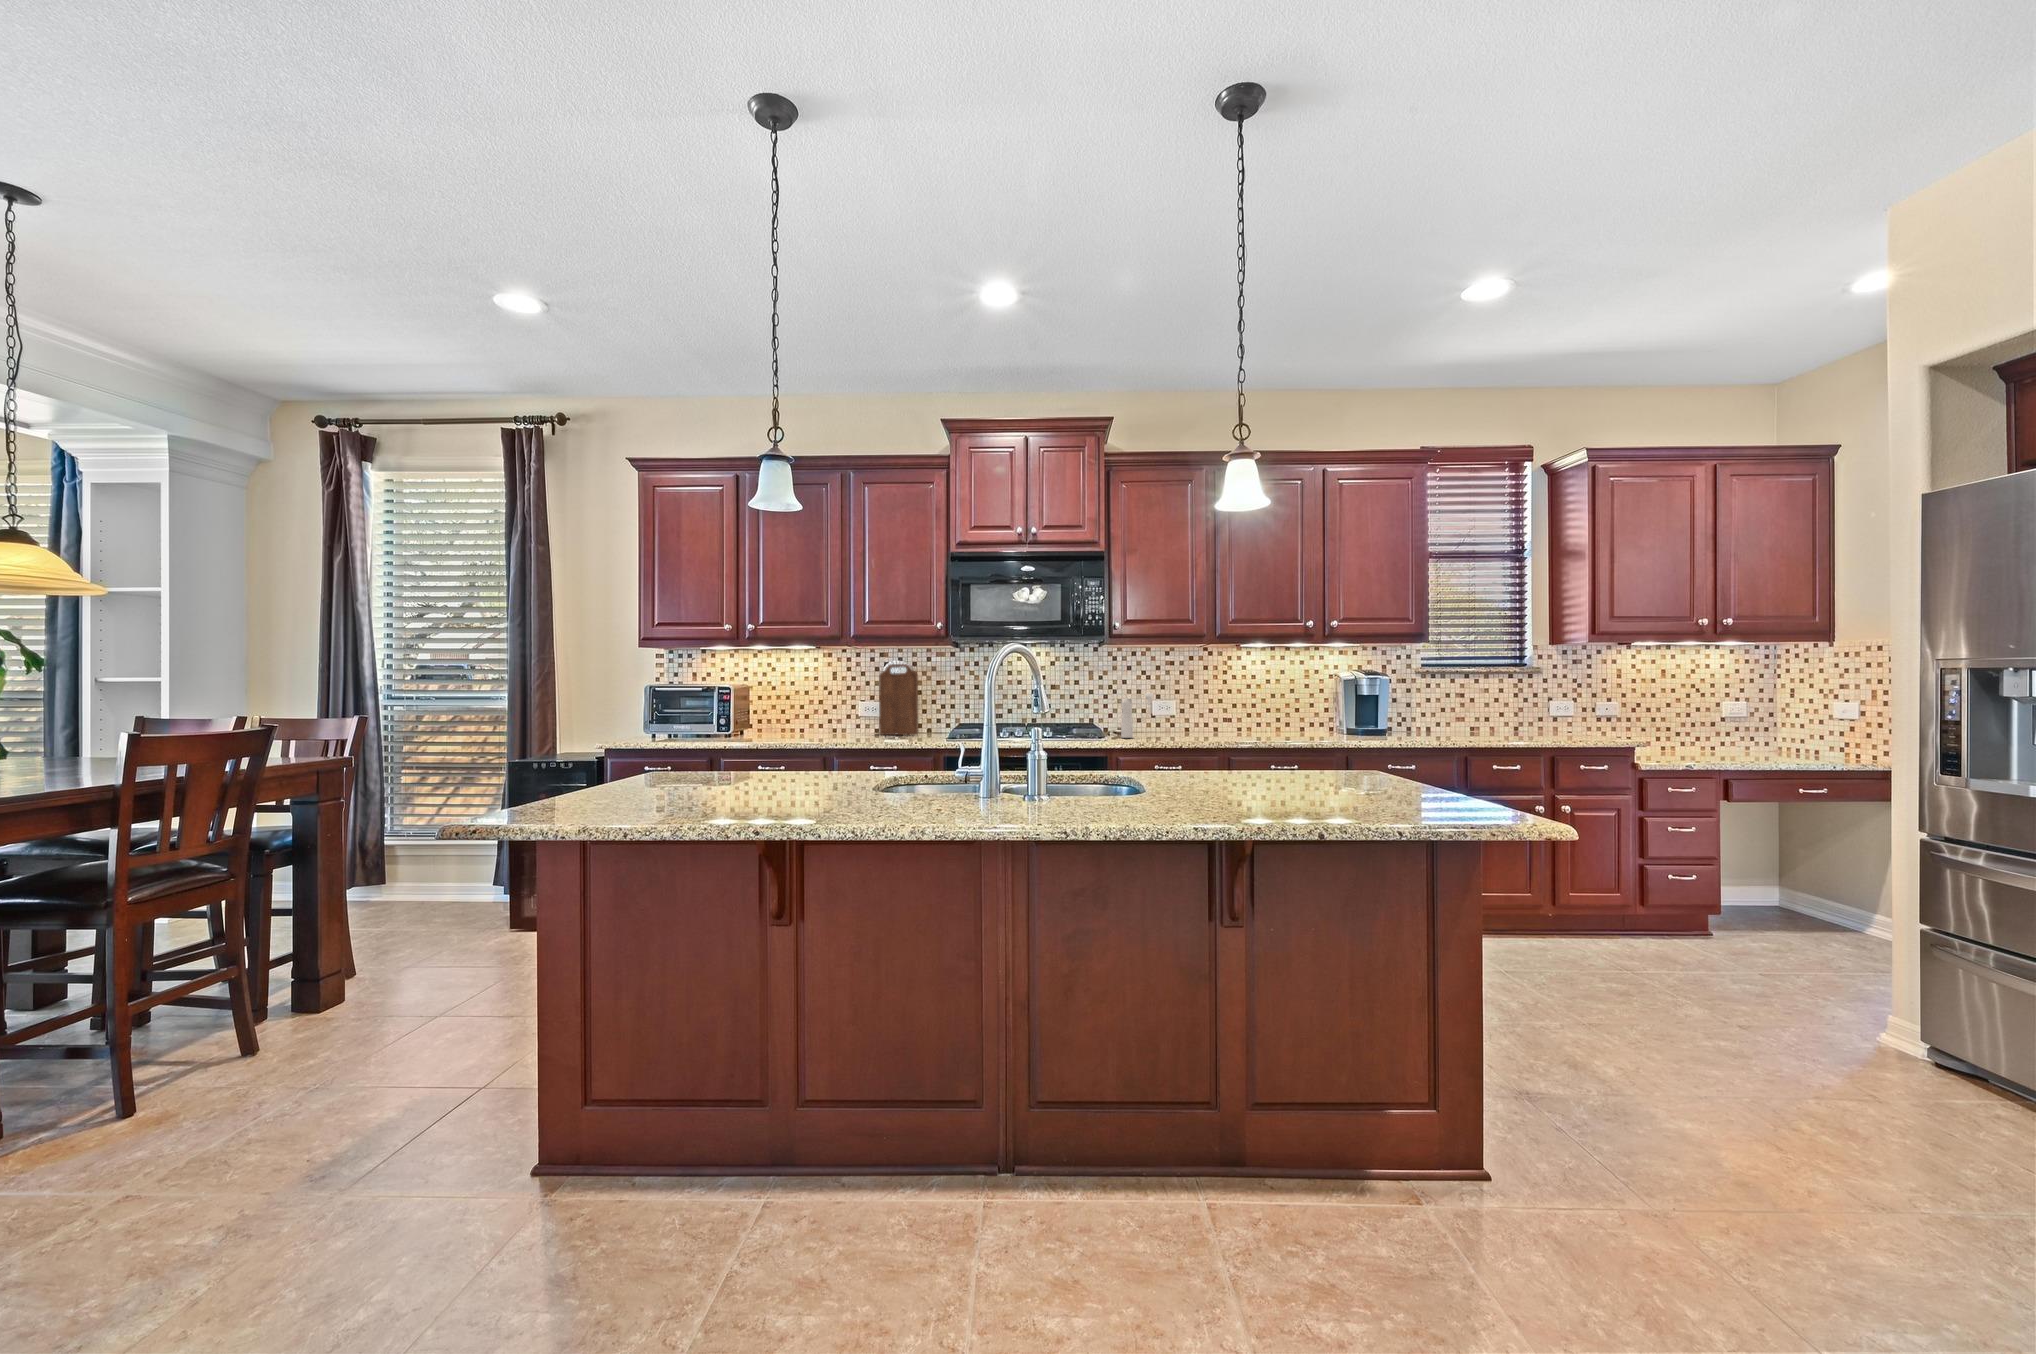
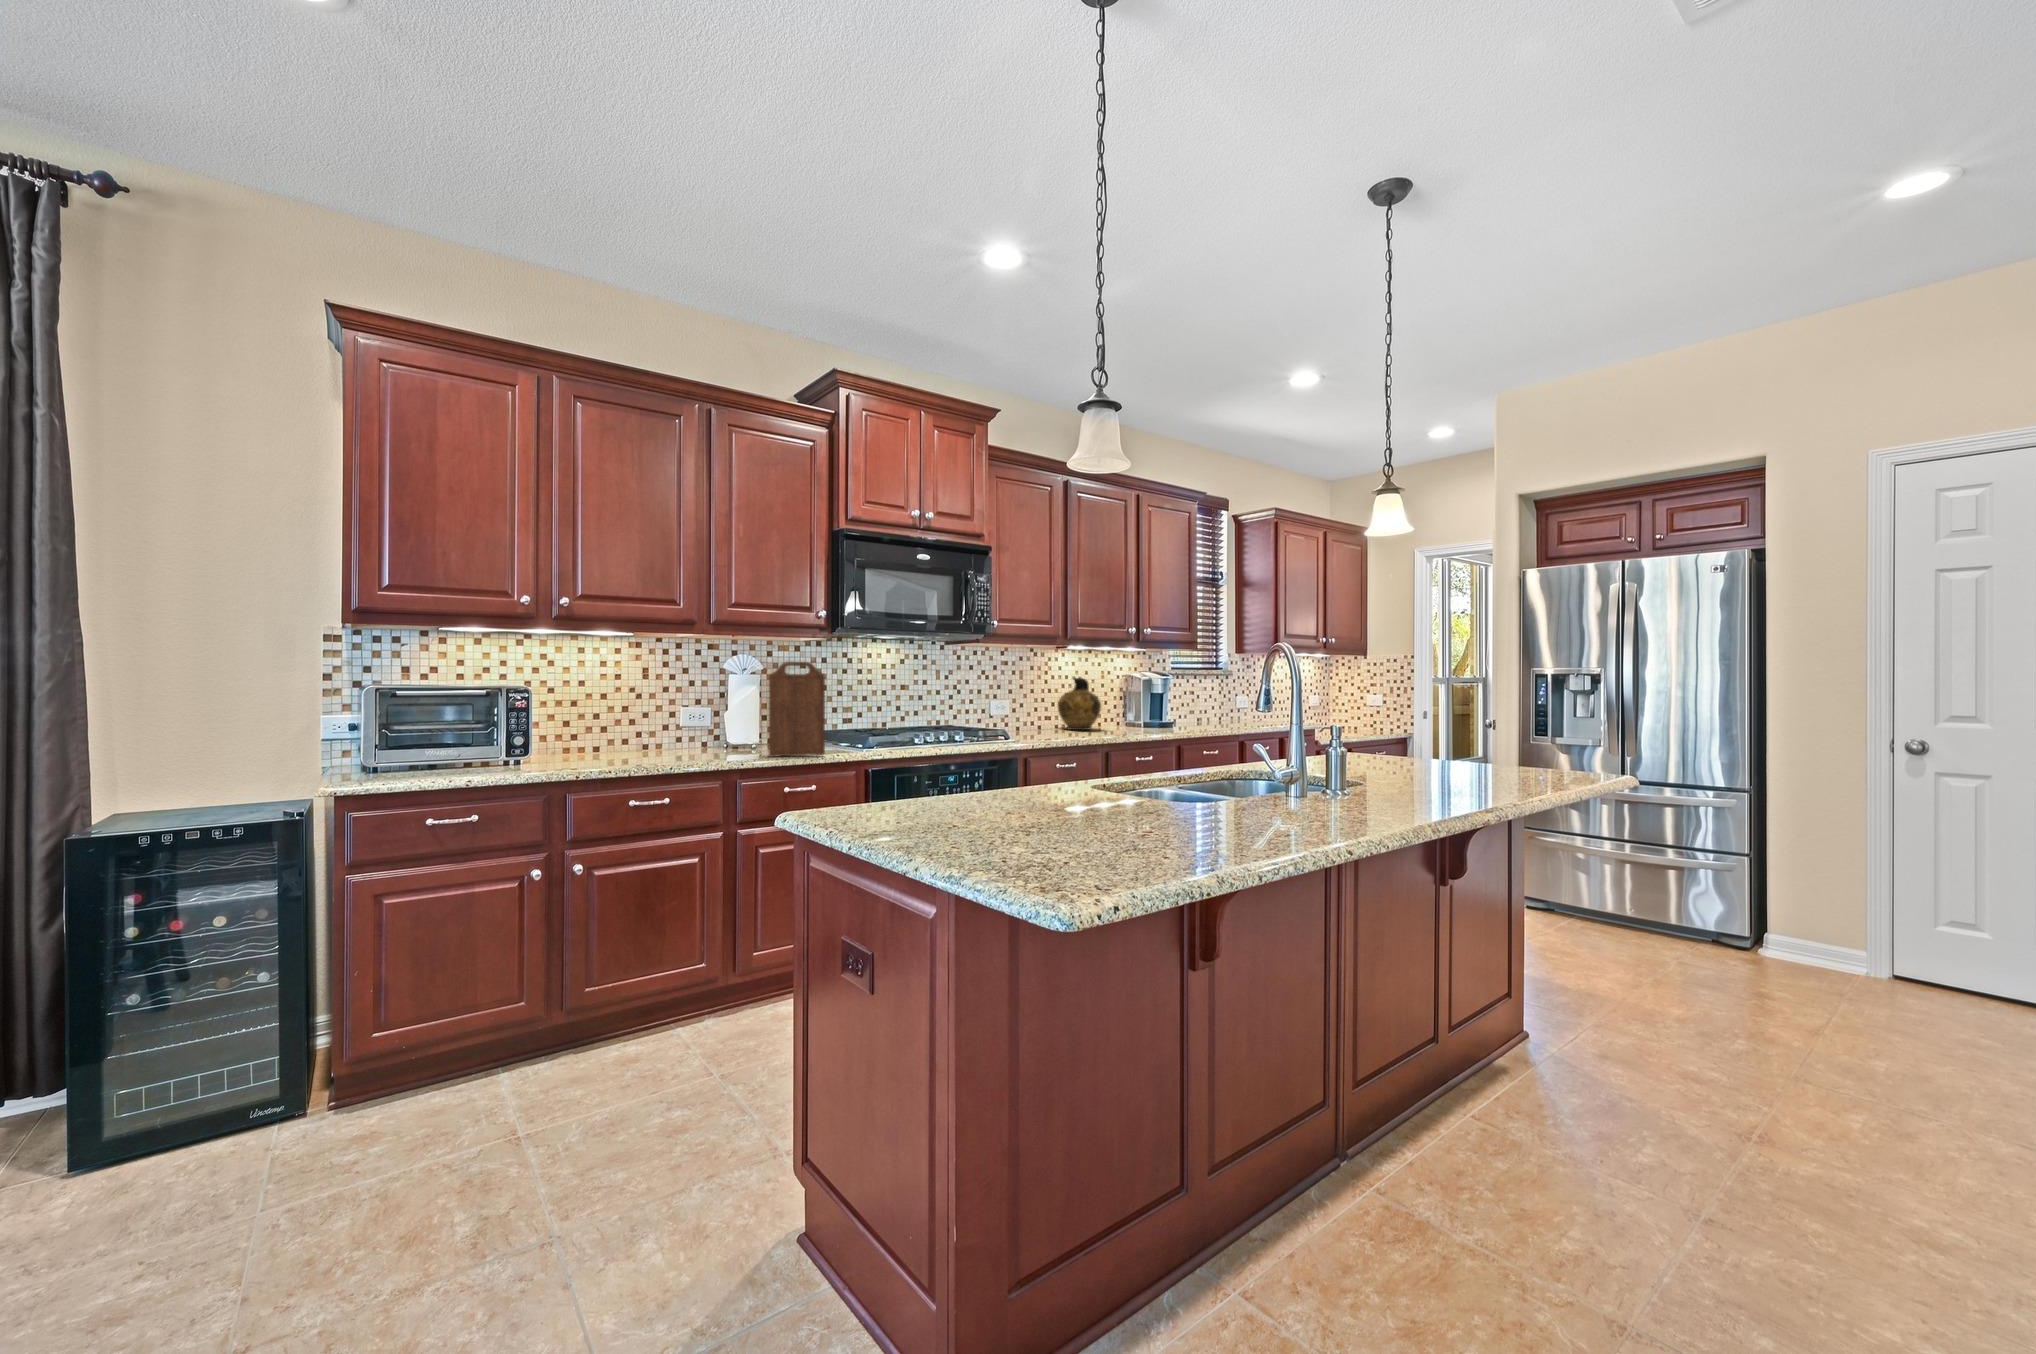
ceramic jug: none [1230,675,1275,730] -> present [1058,677,1101,730]
pepper mill: present [1121,693,1153,738] -> none [1033,697,1061,748]

